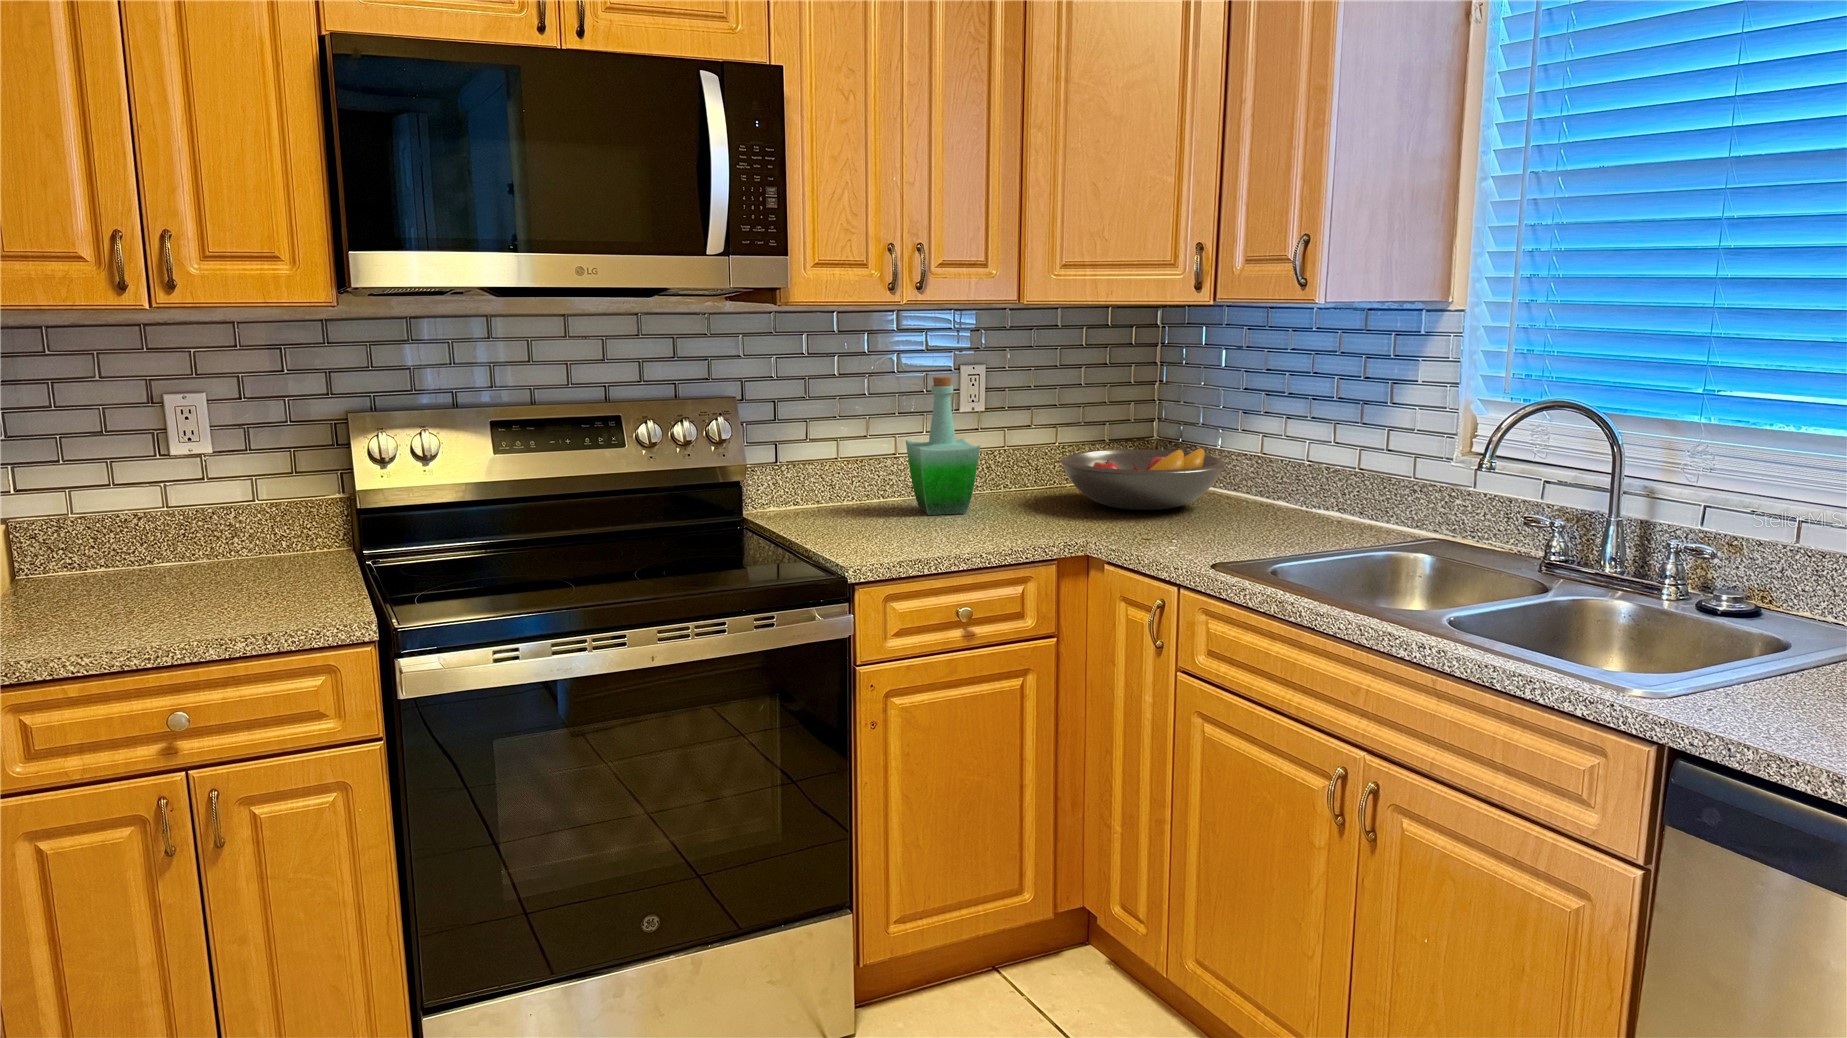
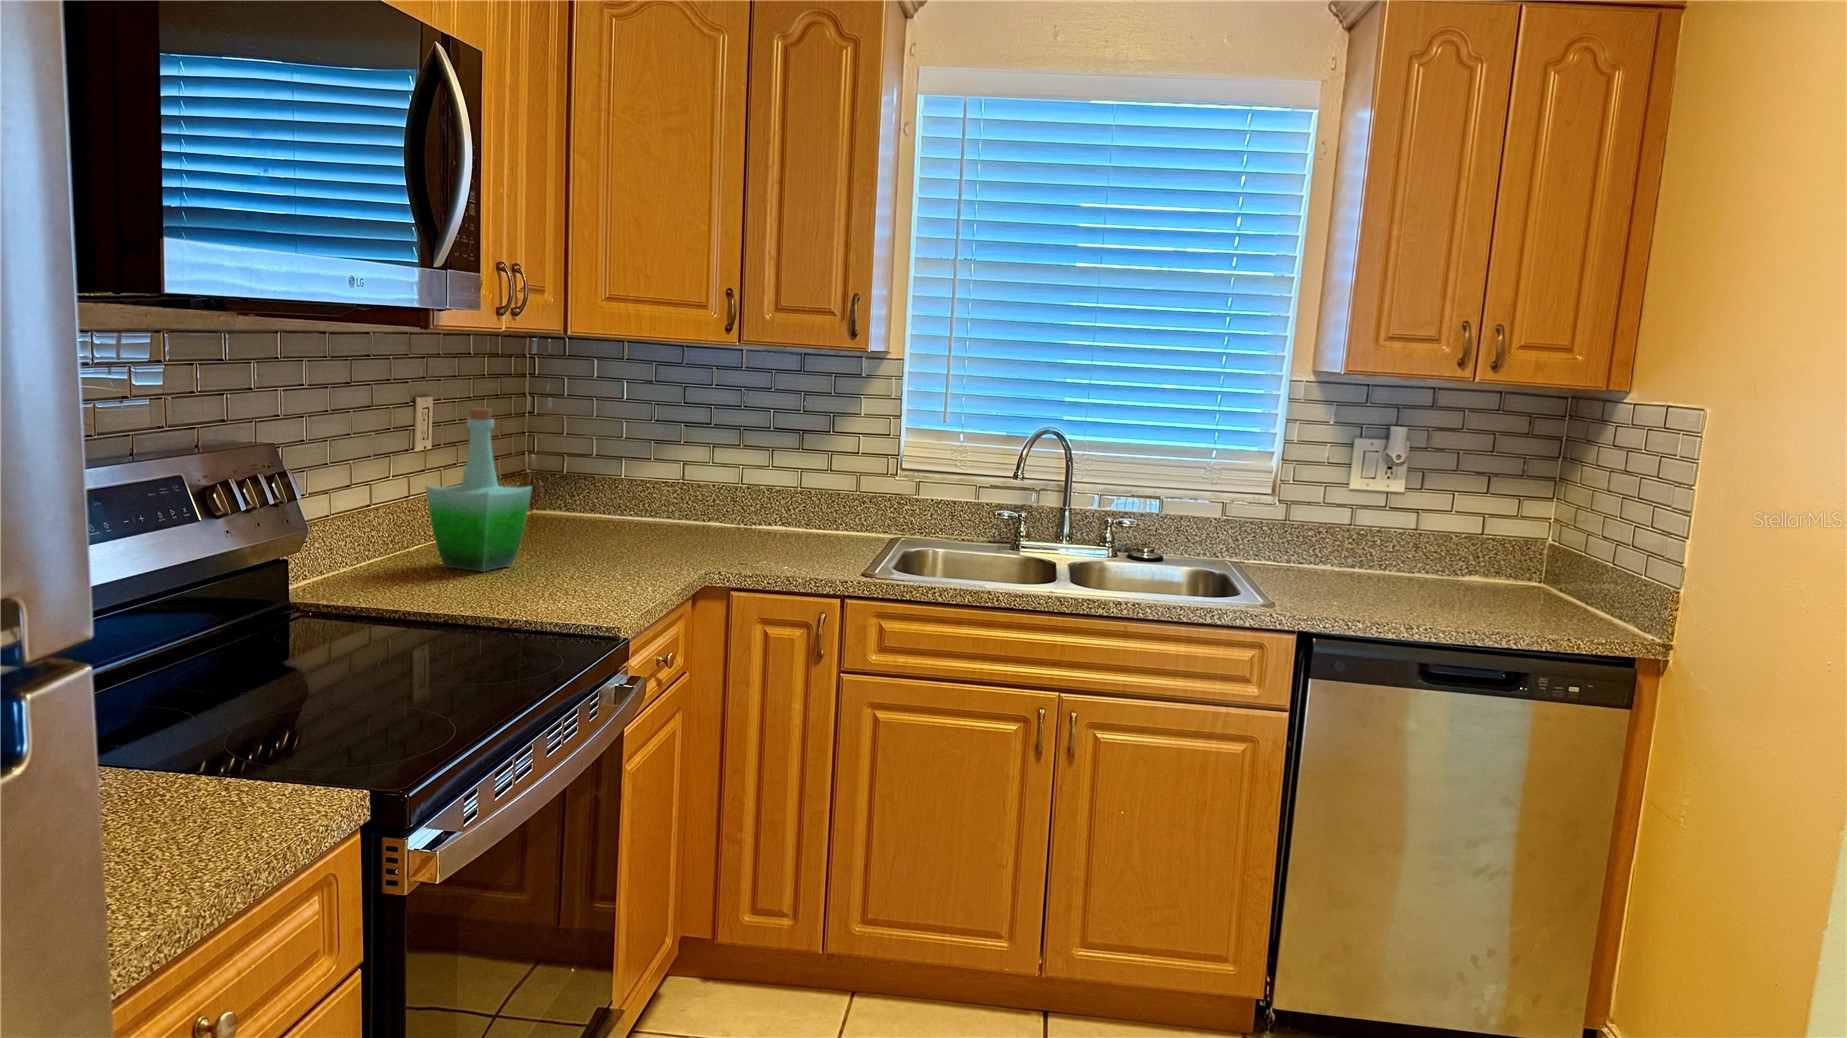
fruit bowl: present [1060,447,1226,510] -> none [540,478,708,545]

